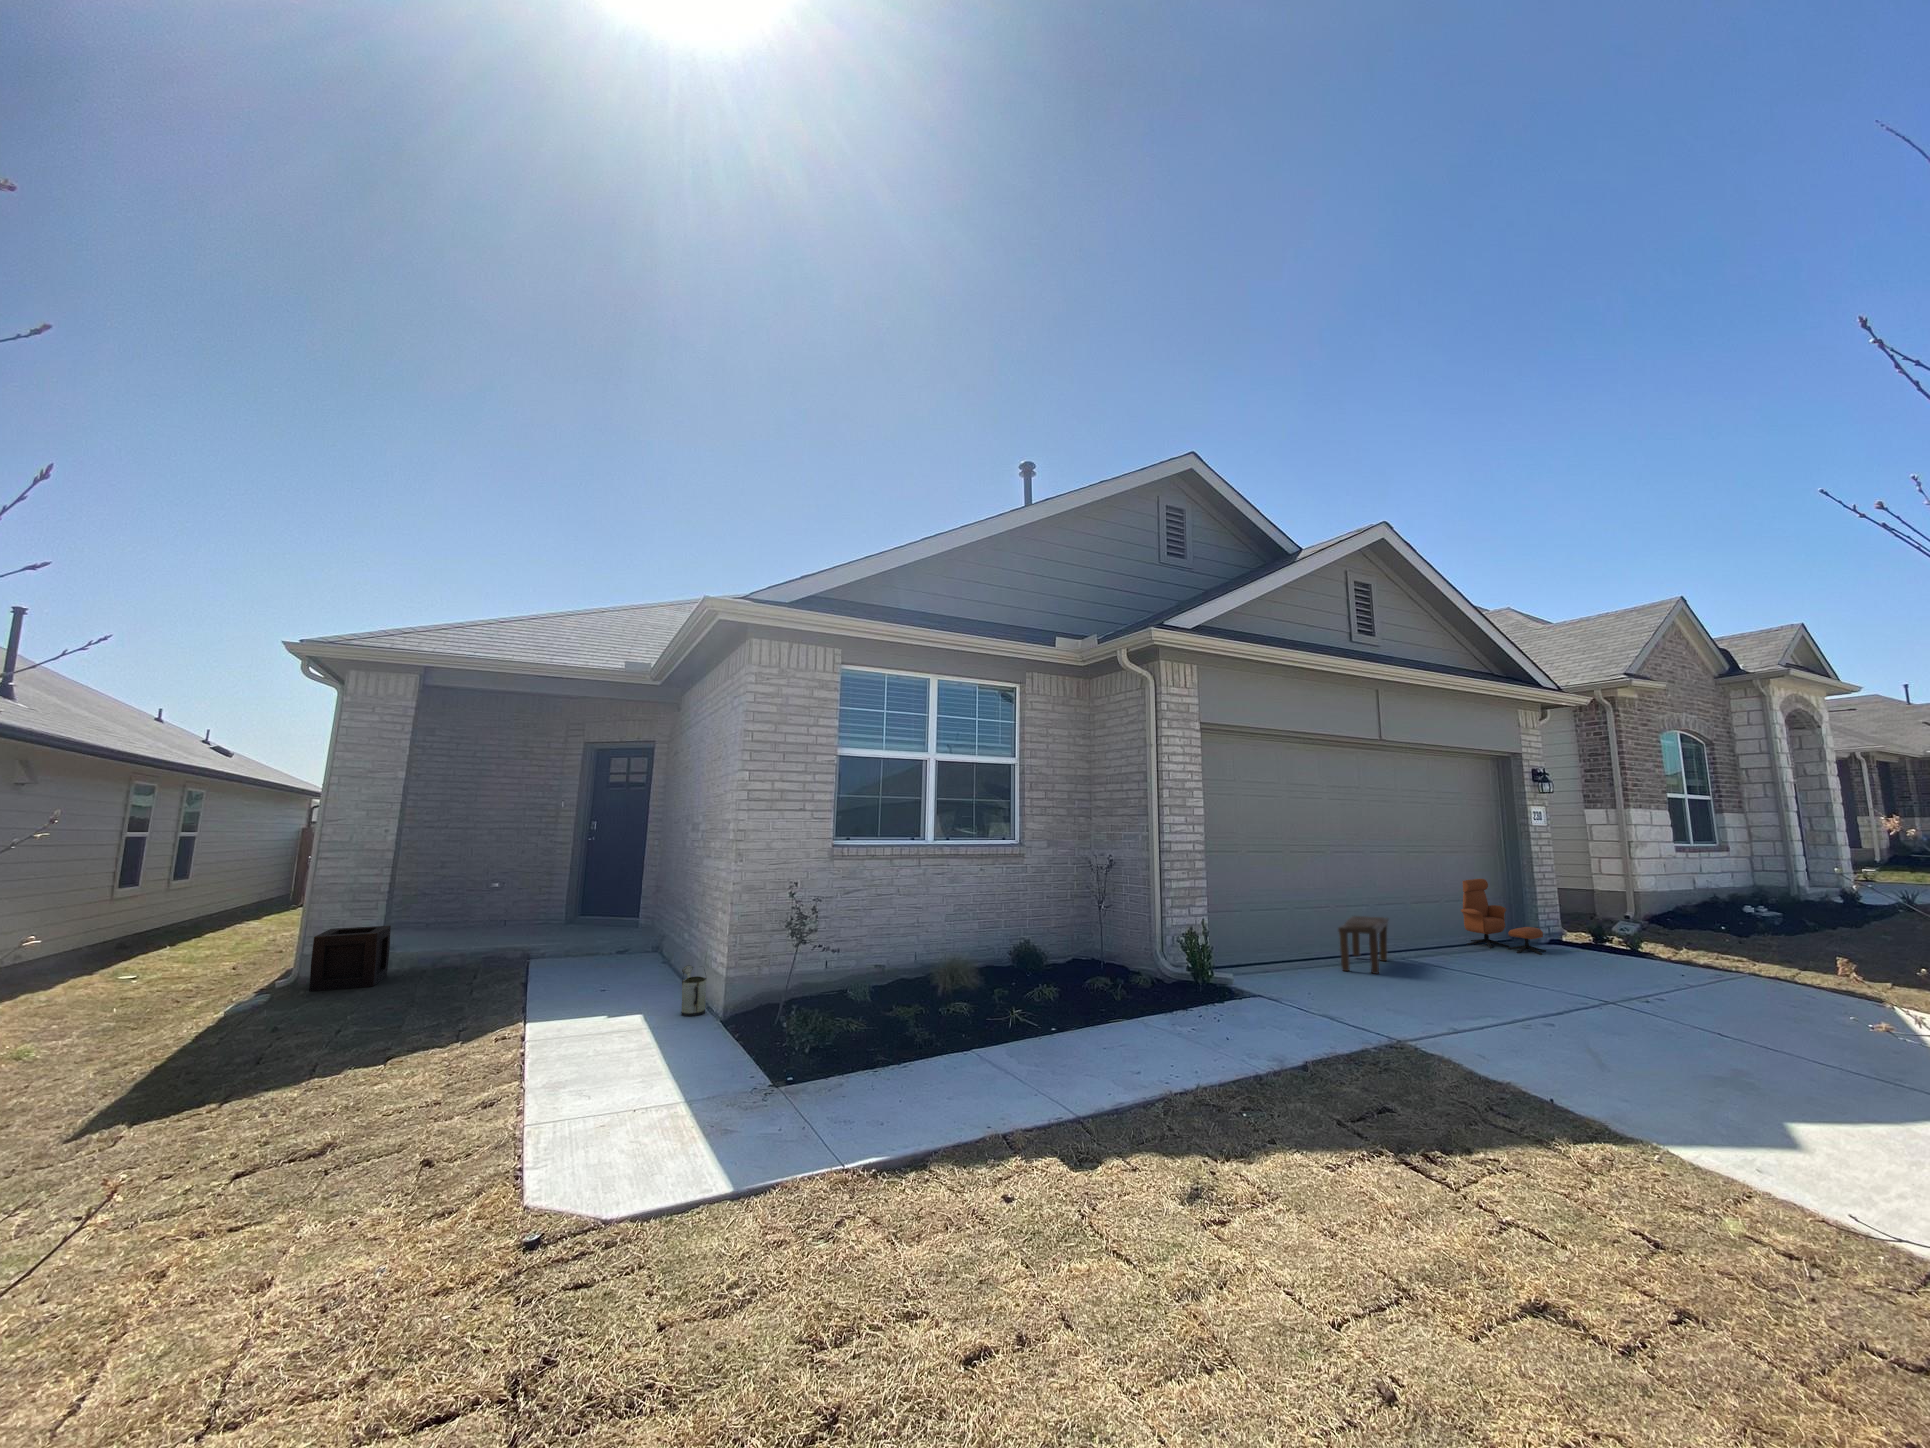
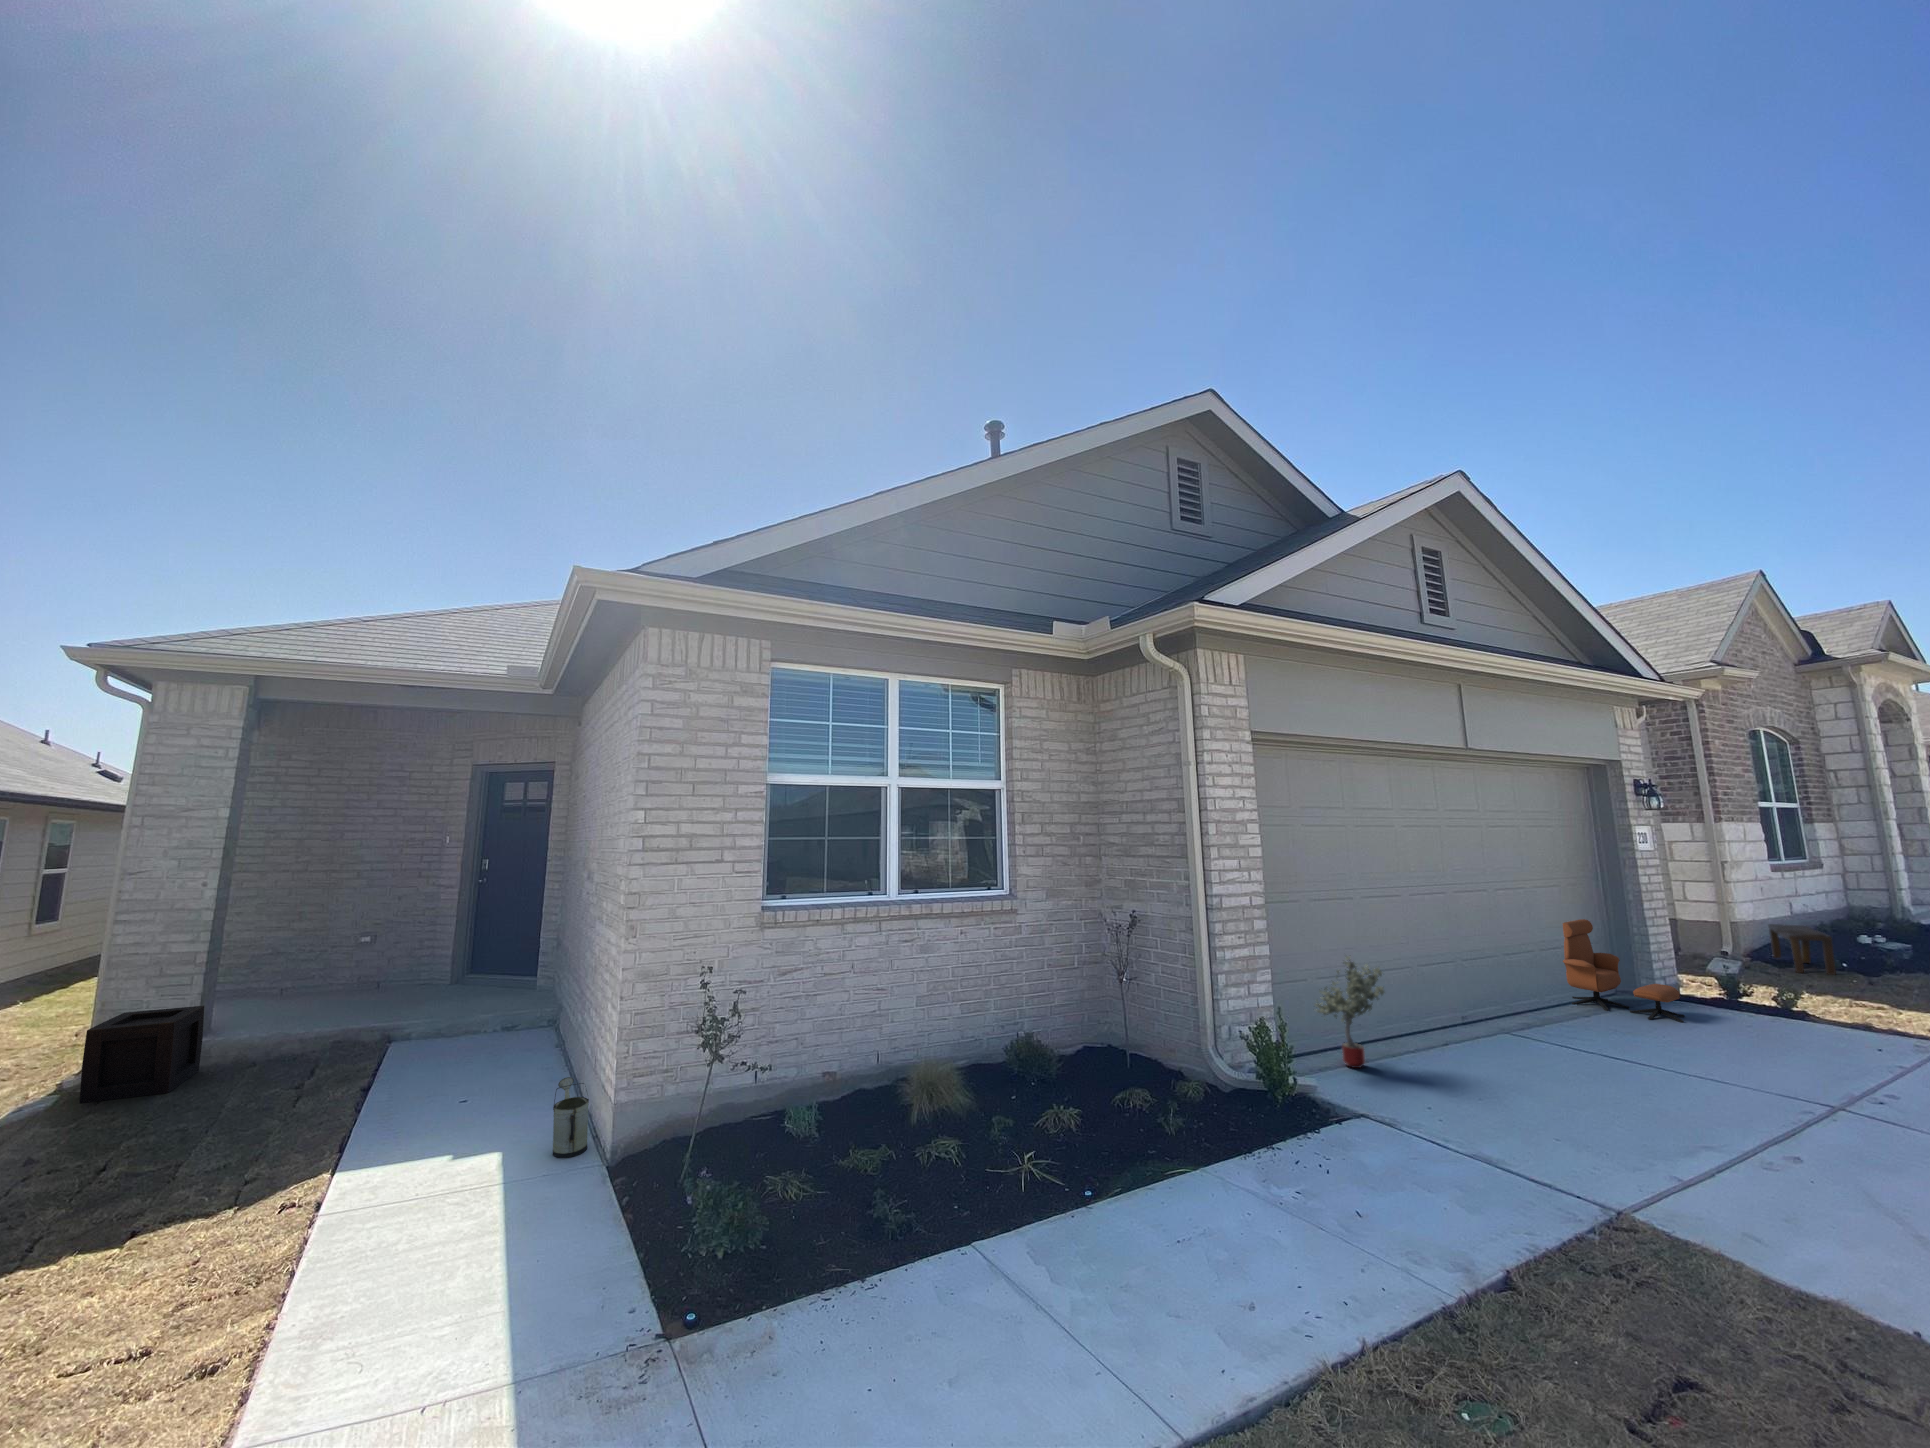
potted tree: none [1244,893,1299,977] -> present [1315,956,1385,1068]
bench: present [1338,916,1388,974] -> present [1768,924,1836,975]

